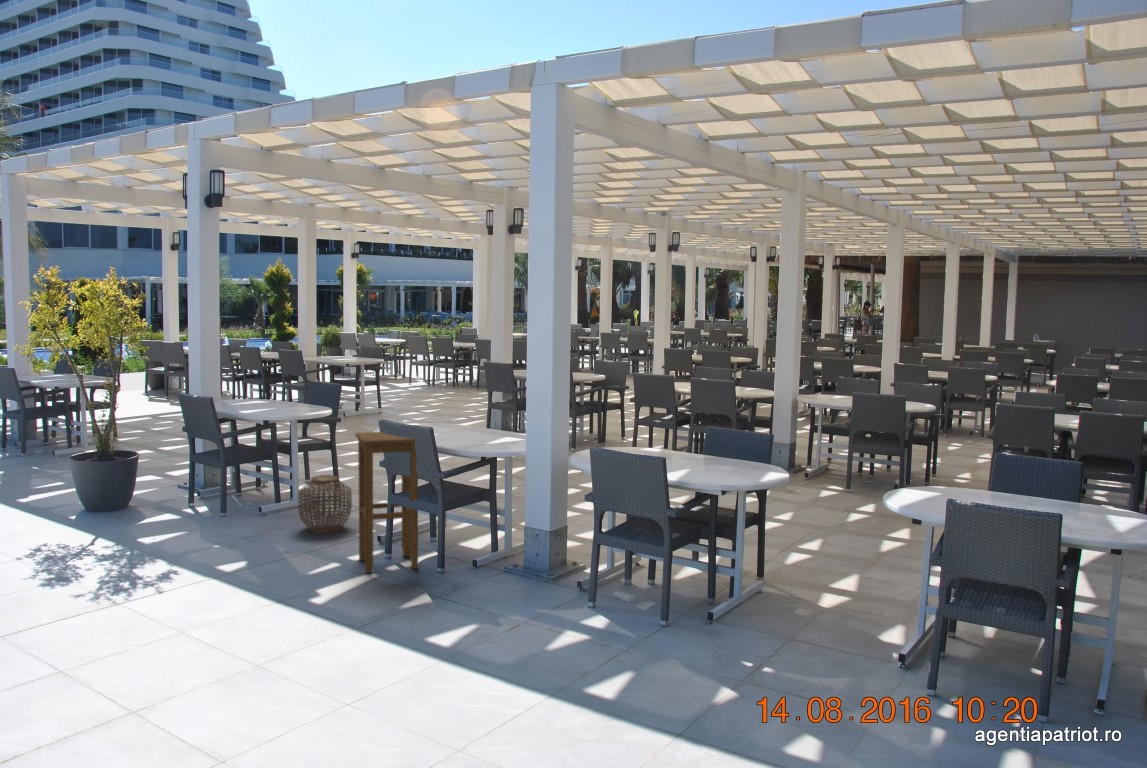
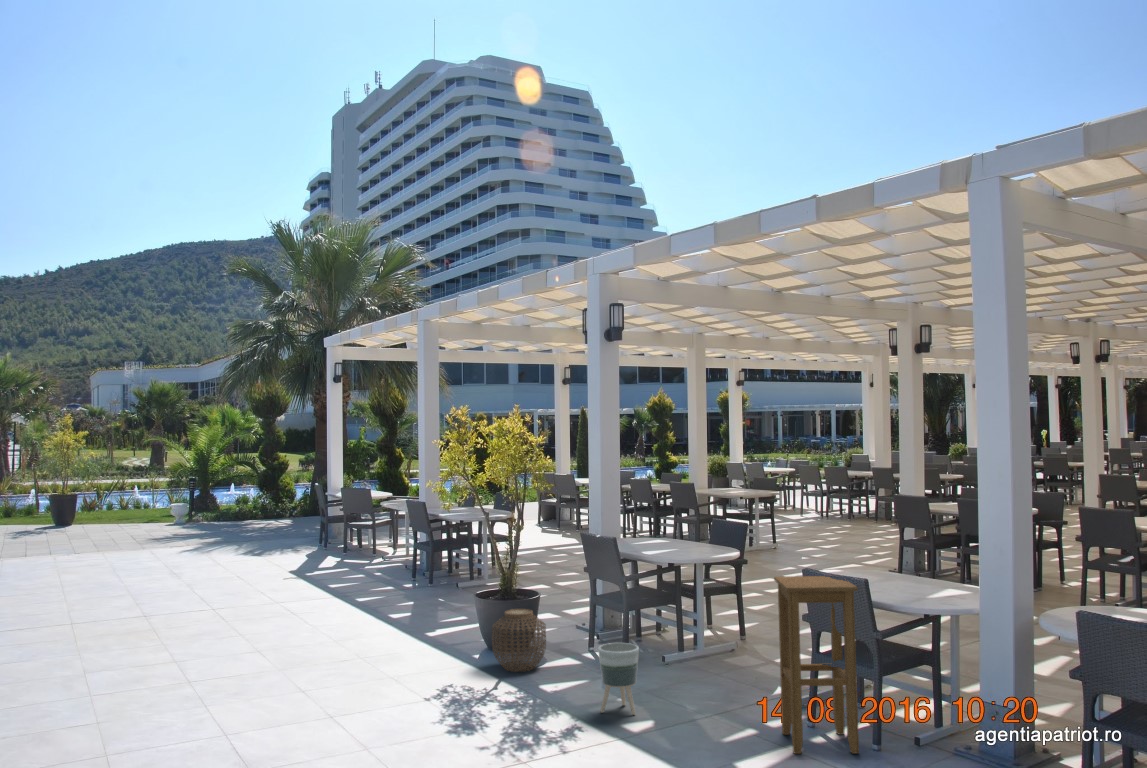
woven basket: present [298,475,352,533] -> present [492,609,546,672]
planter: none [196,495,235,557] -> present [598,643,639,715]

